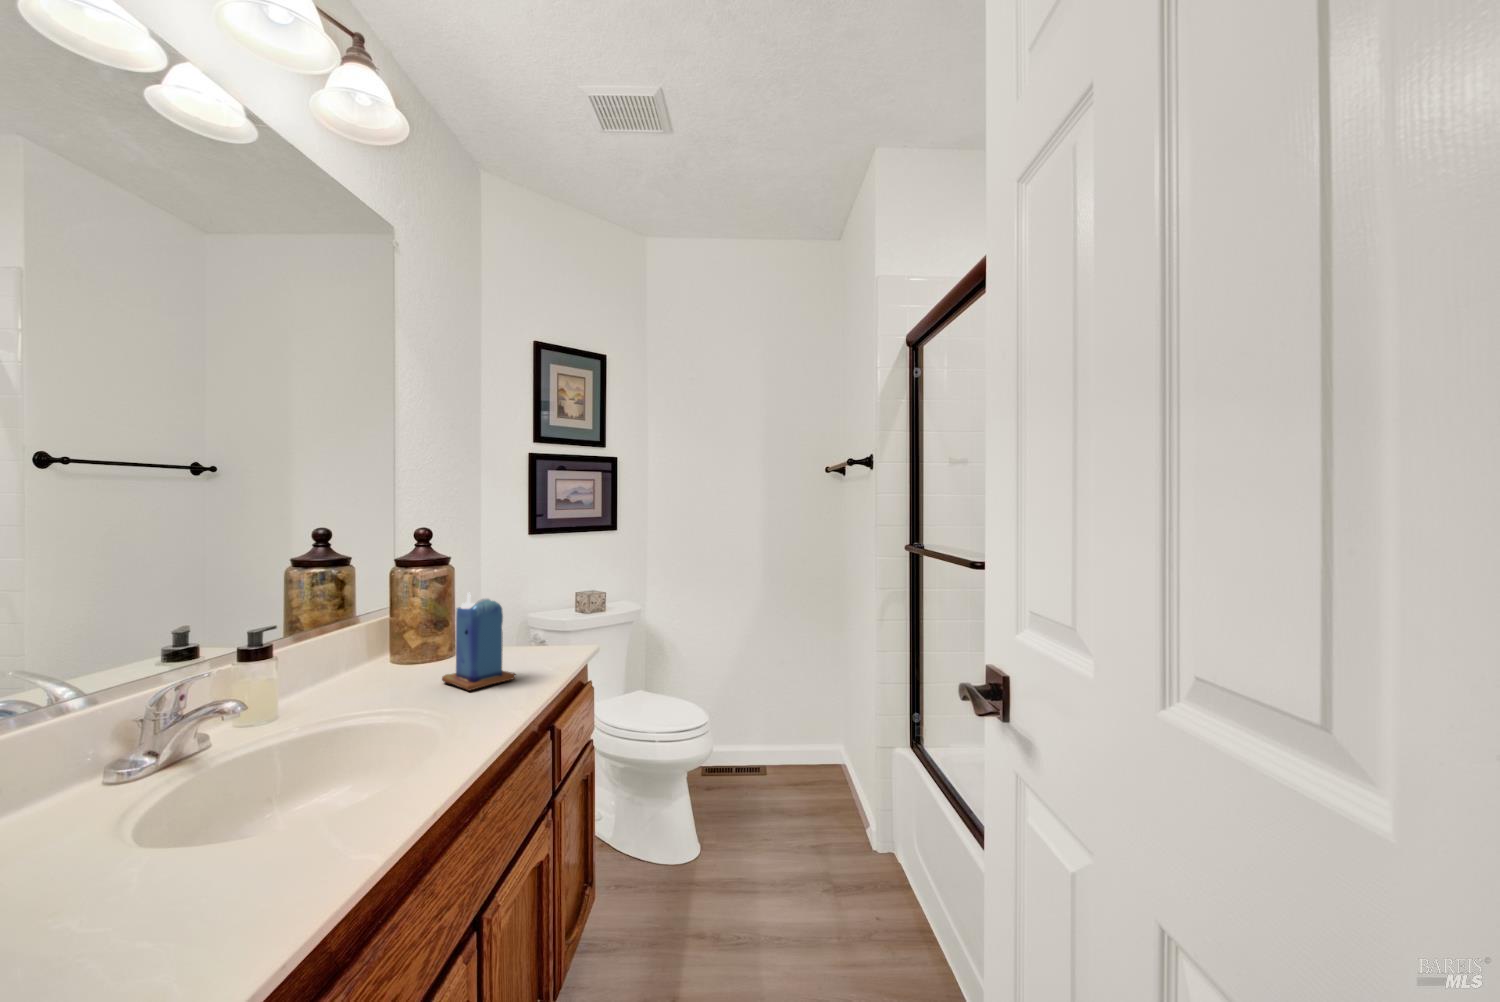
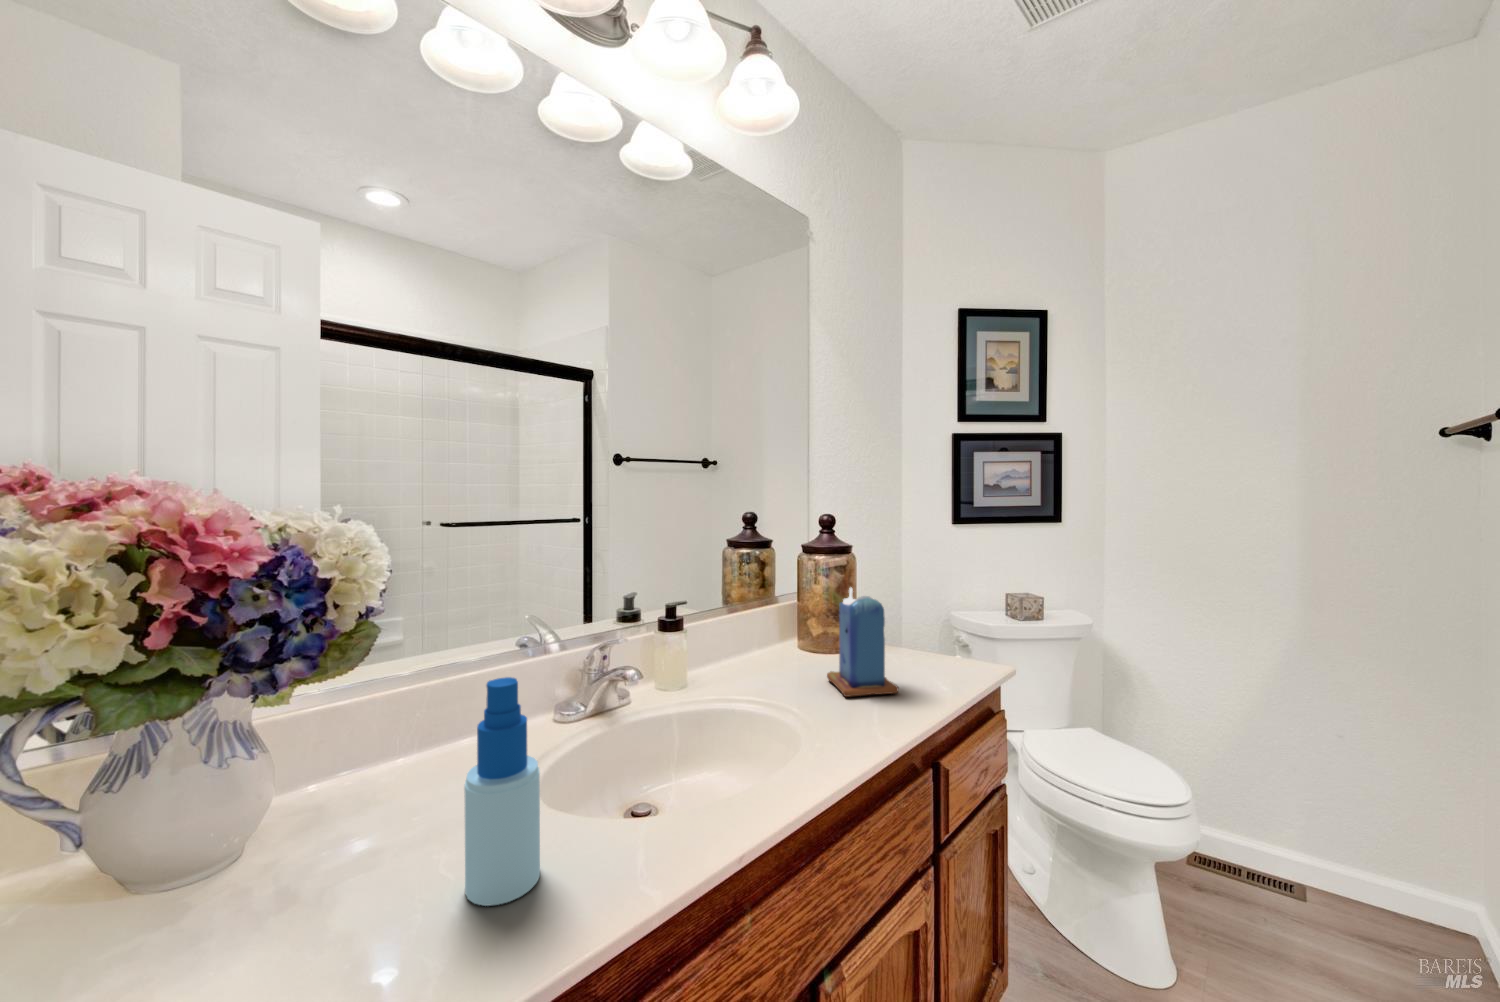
spray bottle: none [149,694,246,926] -> present [464,677,540,906]

